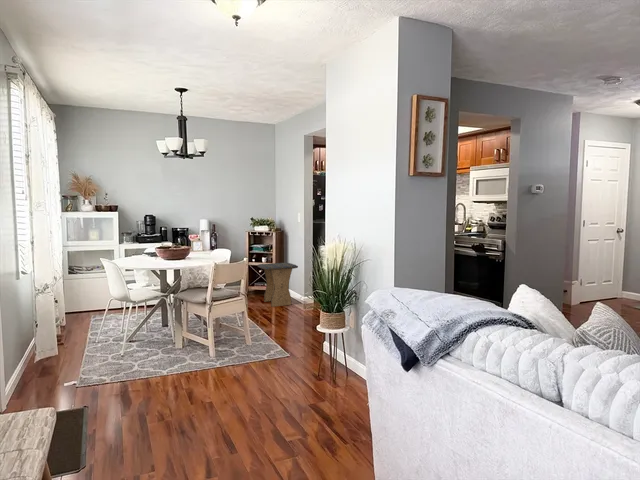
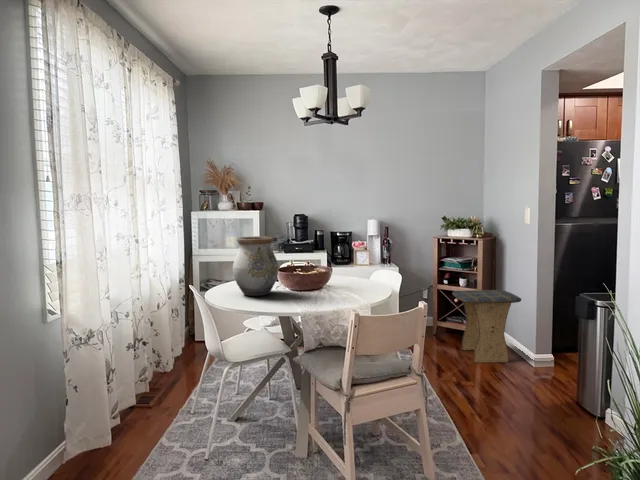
vase: none [127,227,157,262] -> present [233,236,279,296]

